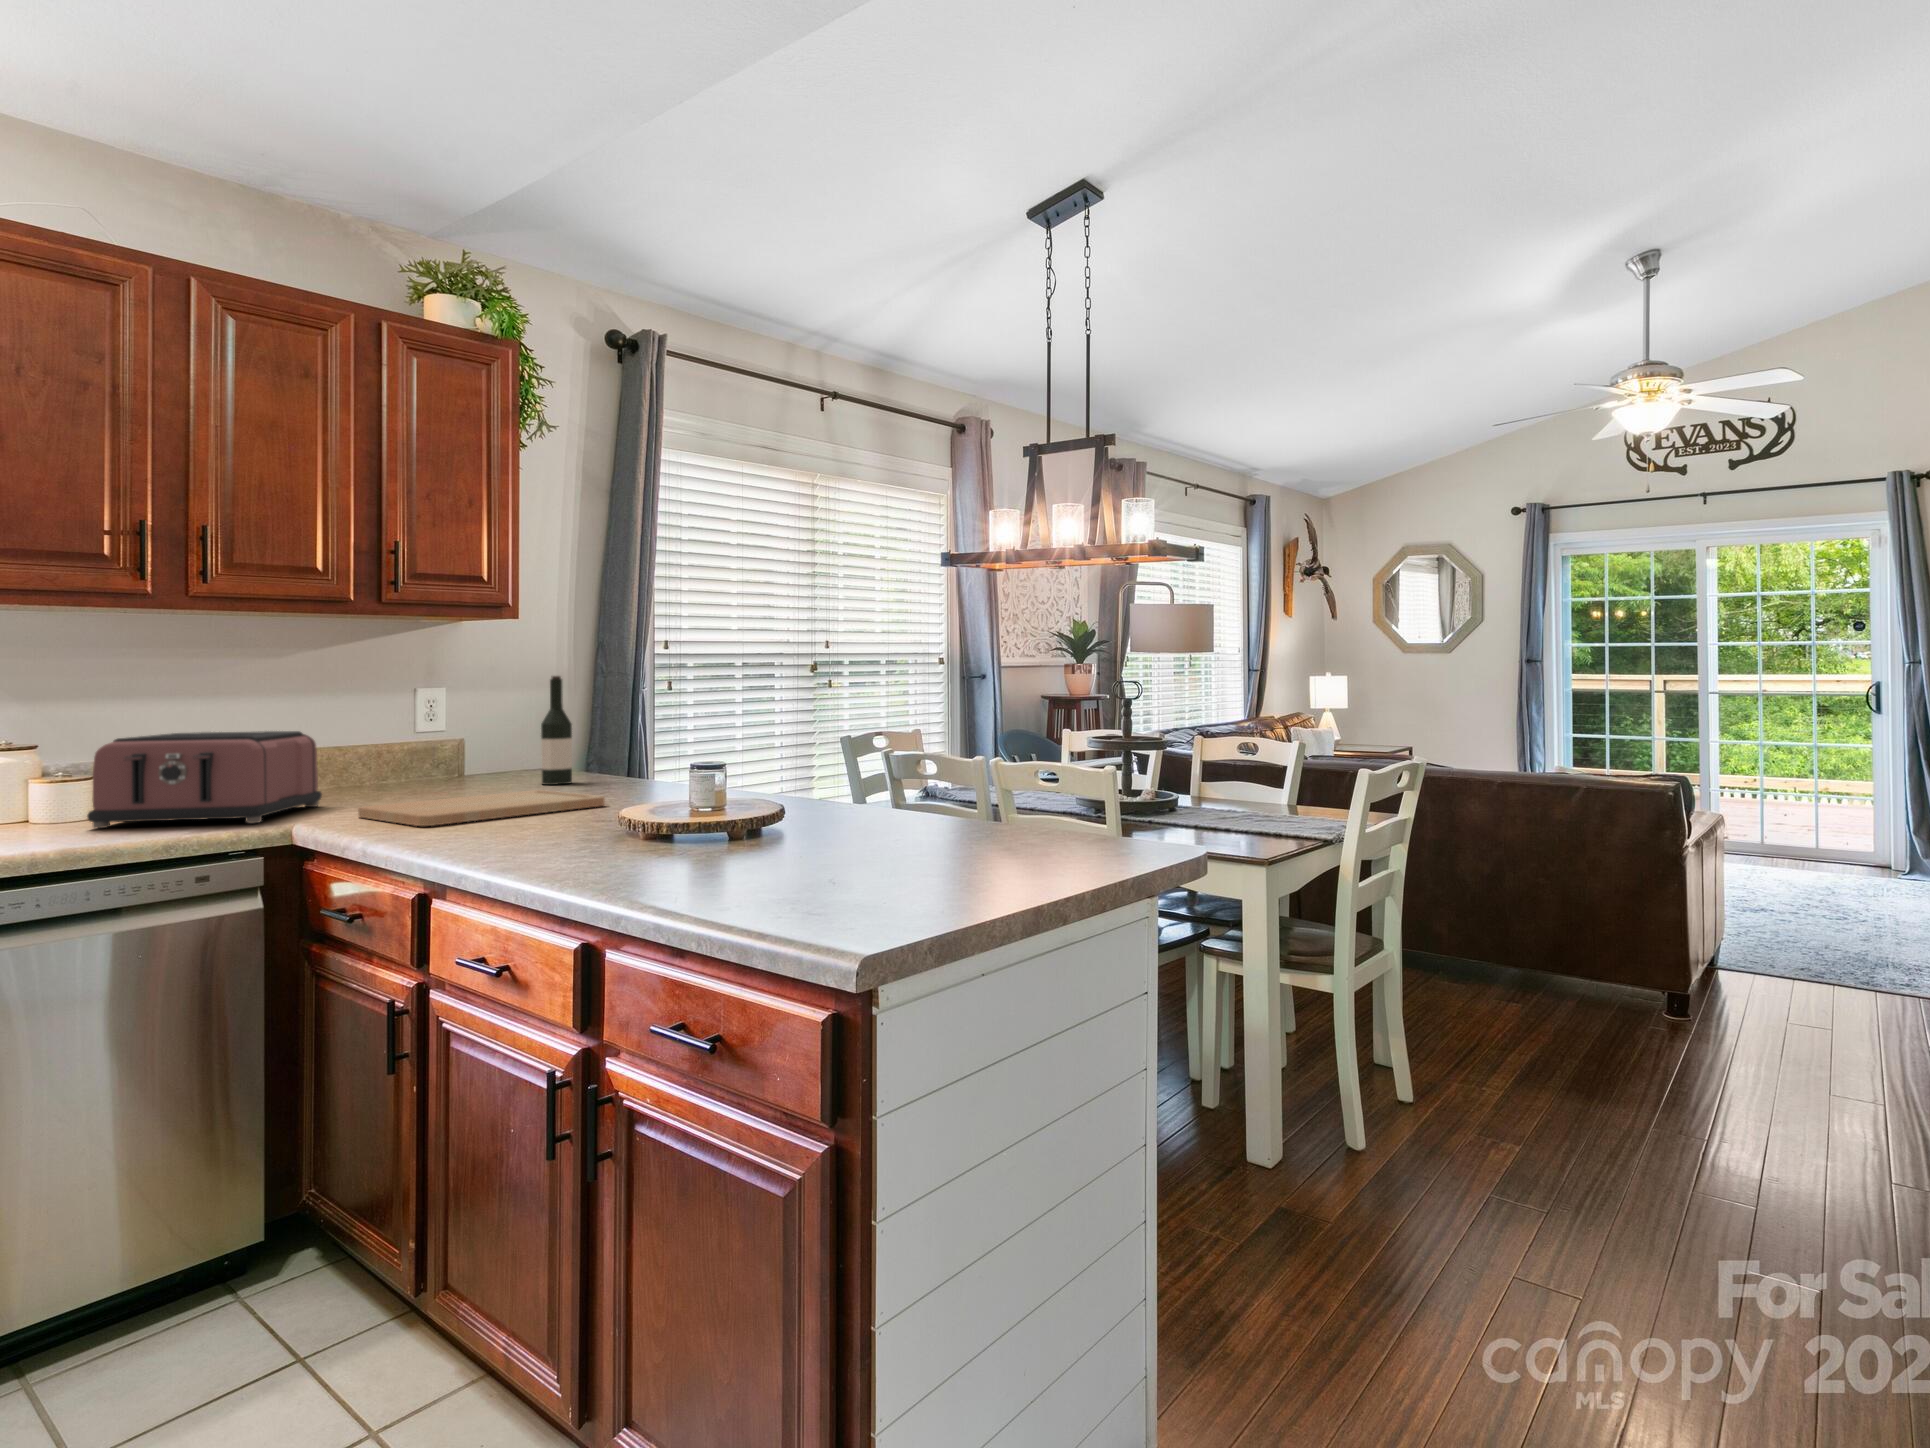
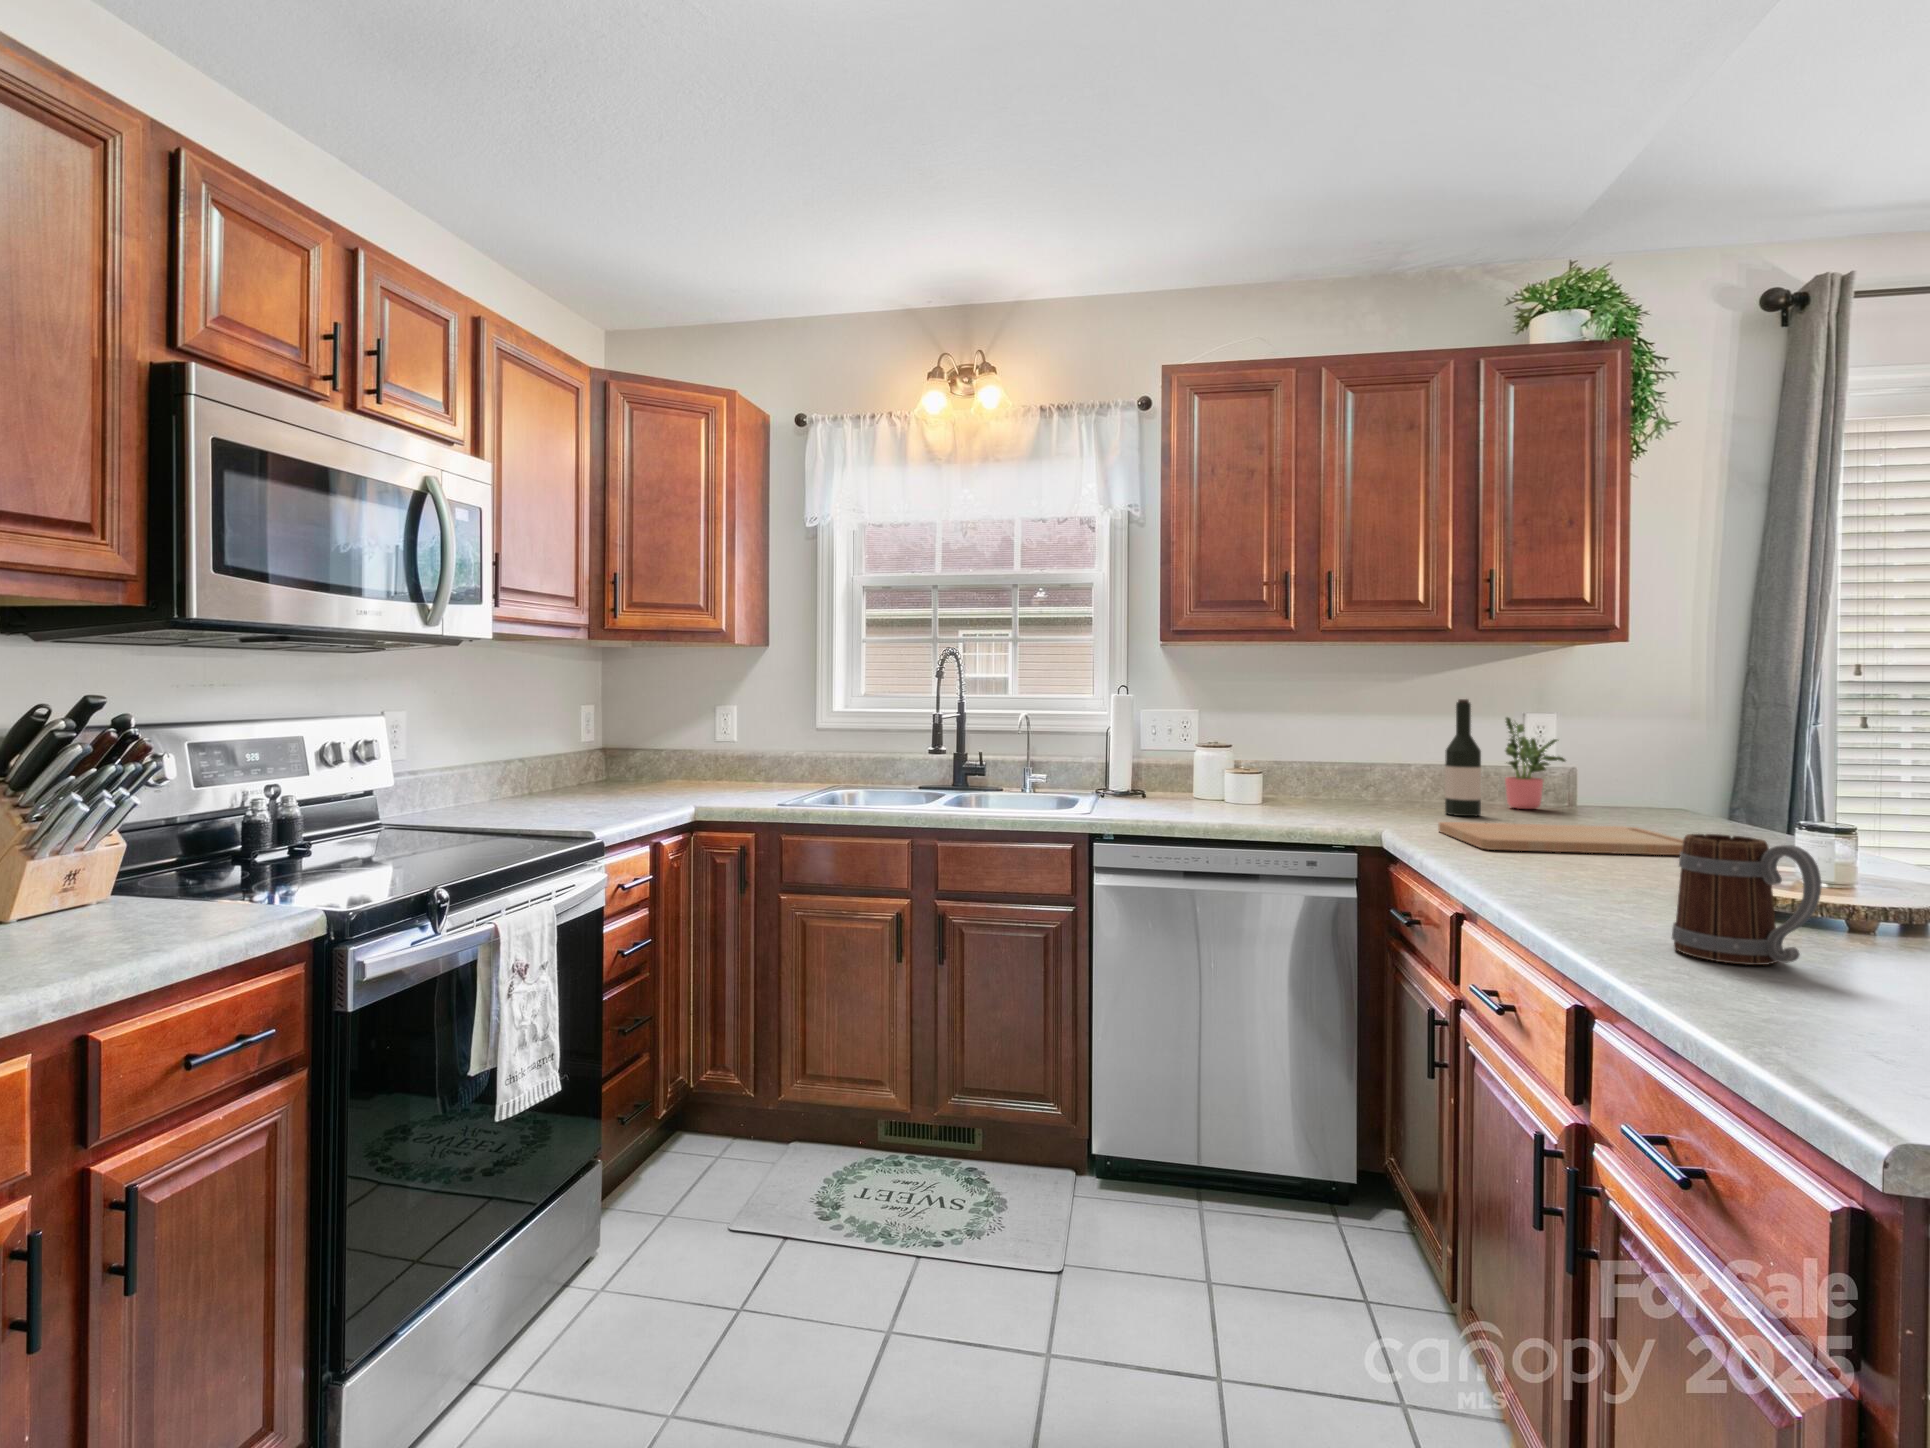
wine bottle: present [541,676,572,785] -> present [1445,699,1481,816]
potted plant: none [400,695,458,788] -> present [1505,717,1565,809]
toaster: present [87,731,322,828] -> none [1246,743,1420,825]
mug: none [646,774,748,877] -> present [1672,834,1822,965]

